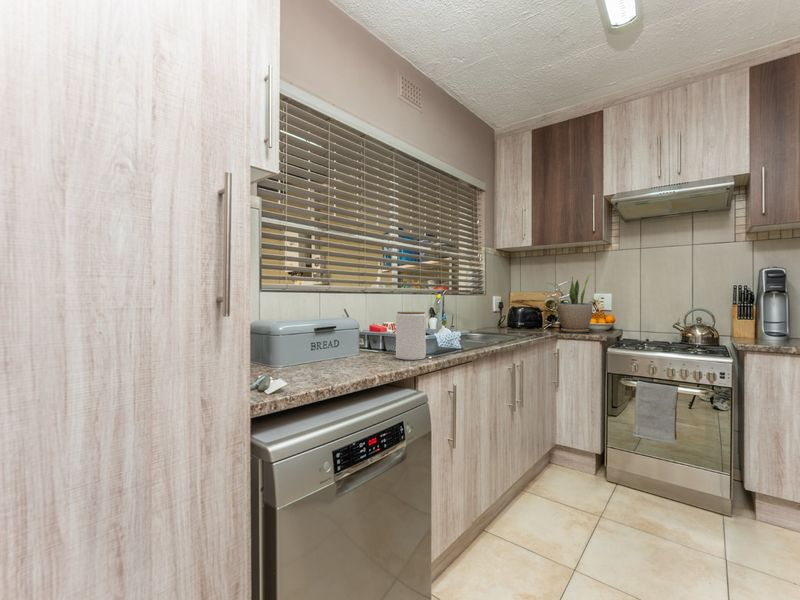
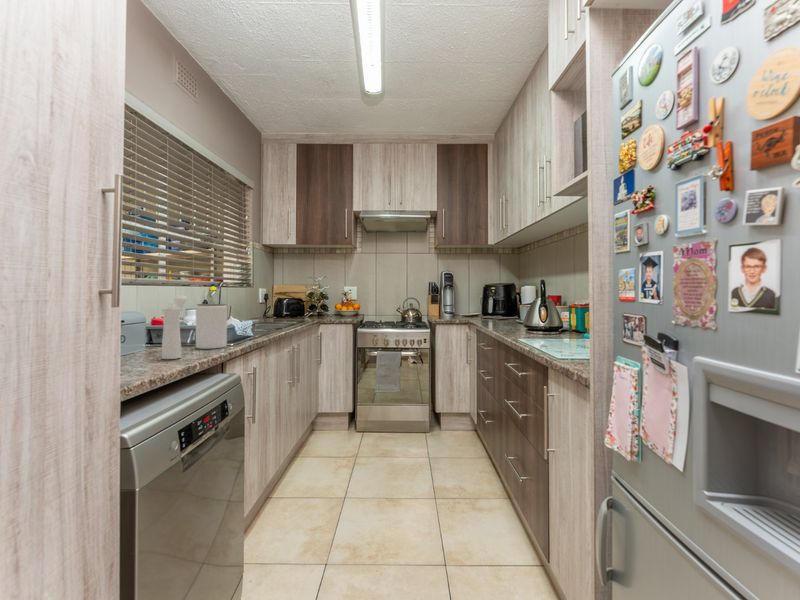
potted plant: present [558,274,592,333] -> none [319,270,345,319]
pepper mill: none [353,303,383,368] -> present [162,295,187,359]

